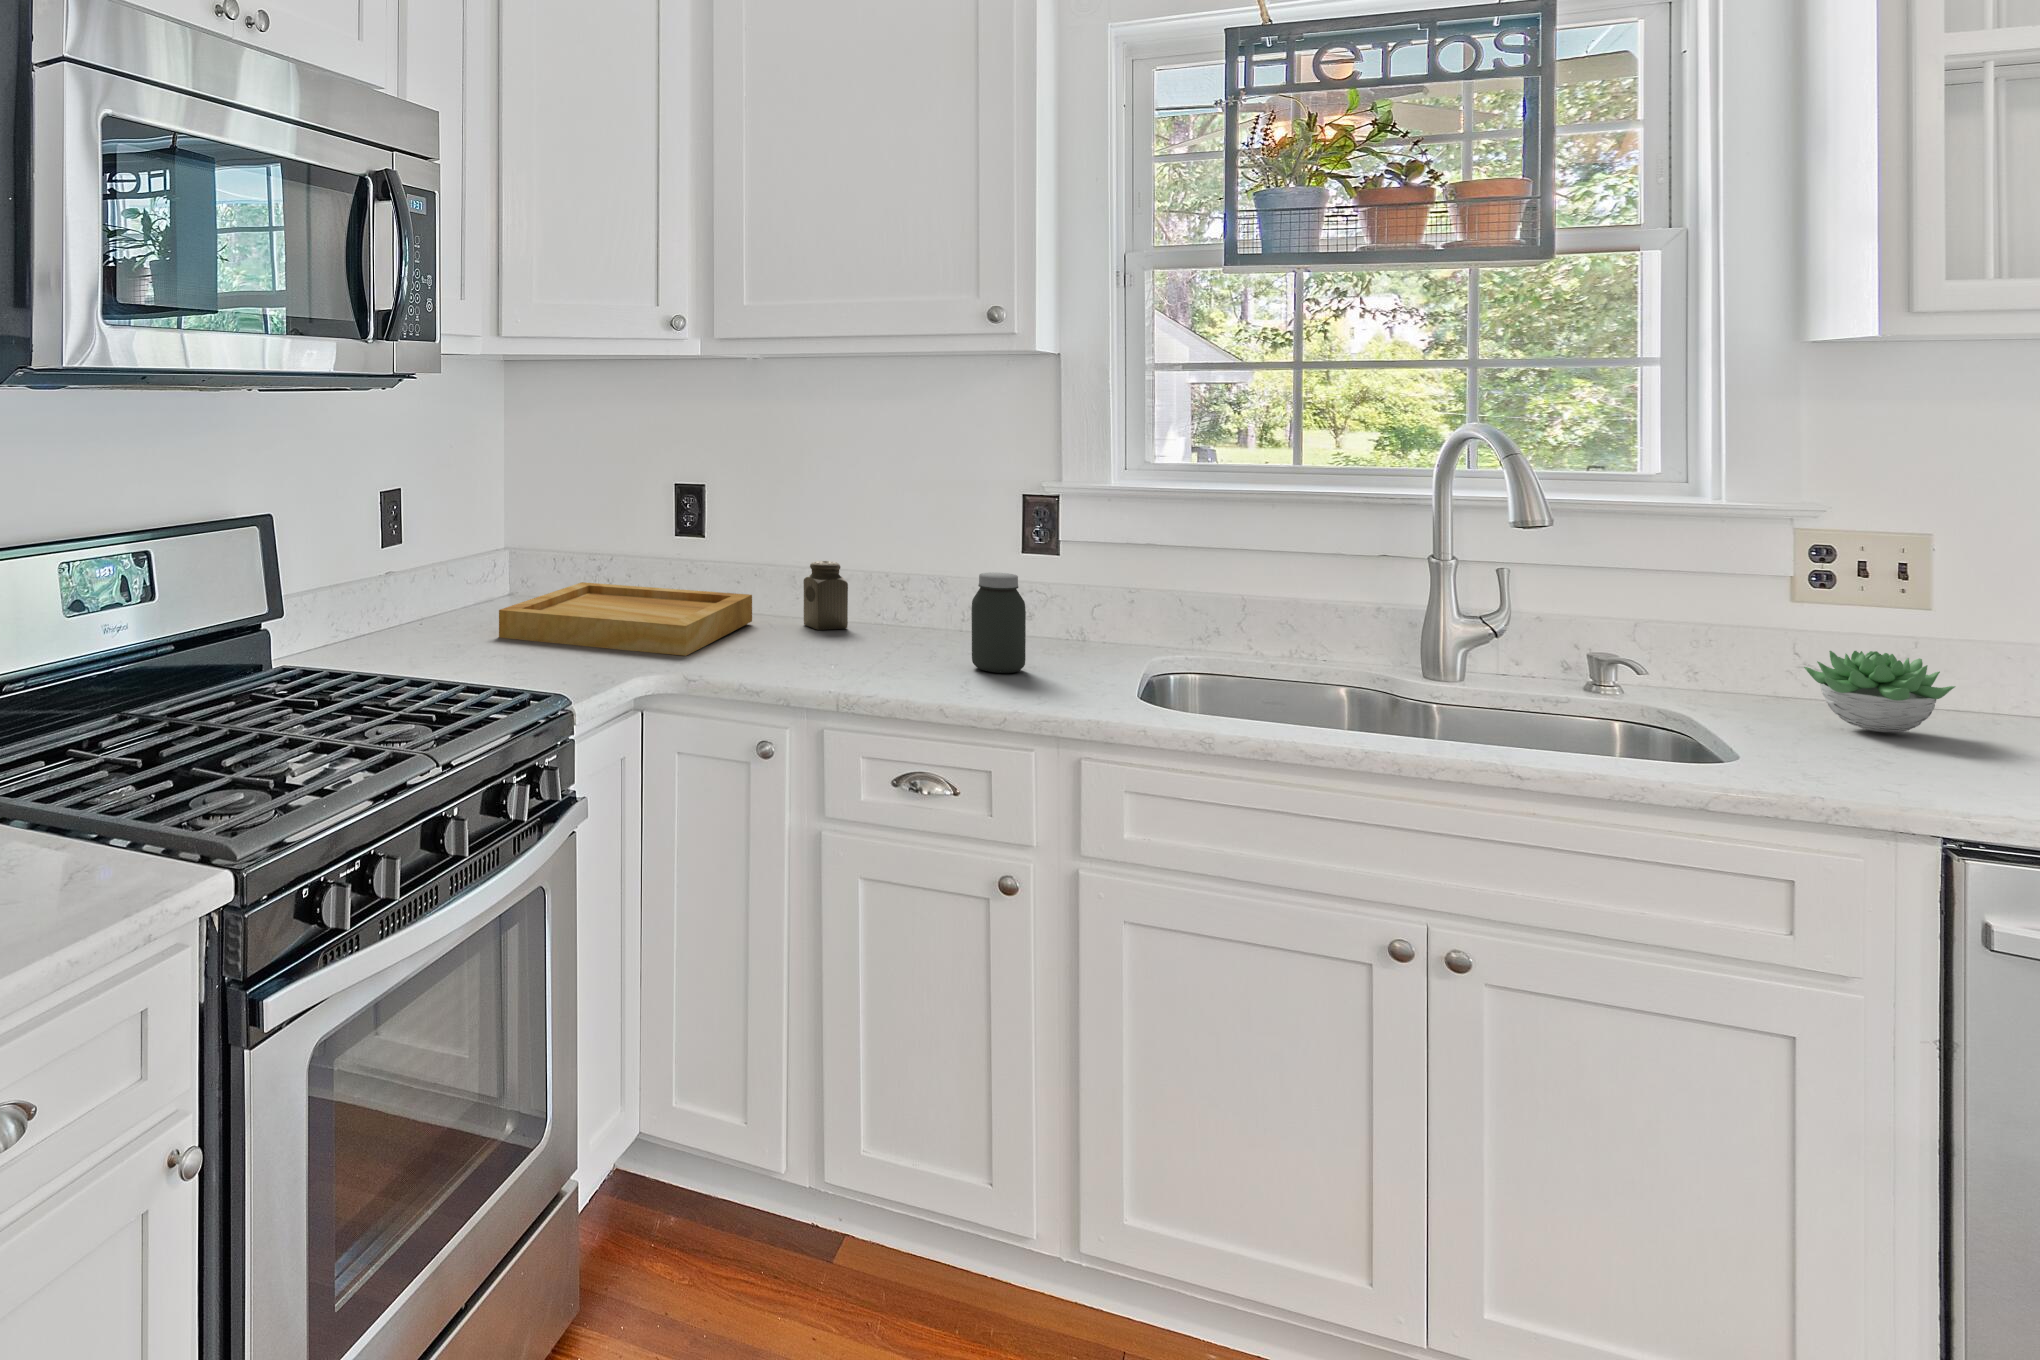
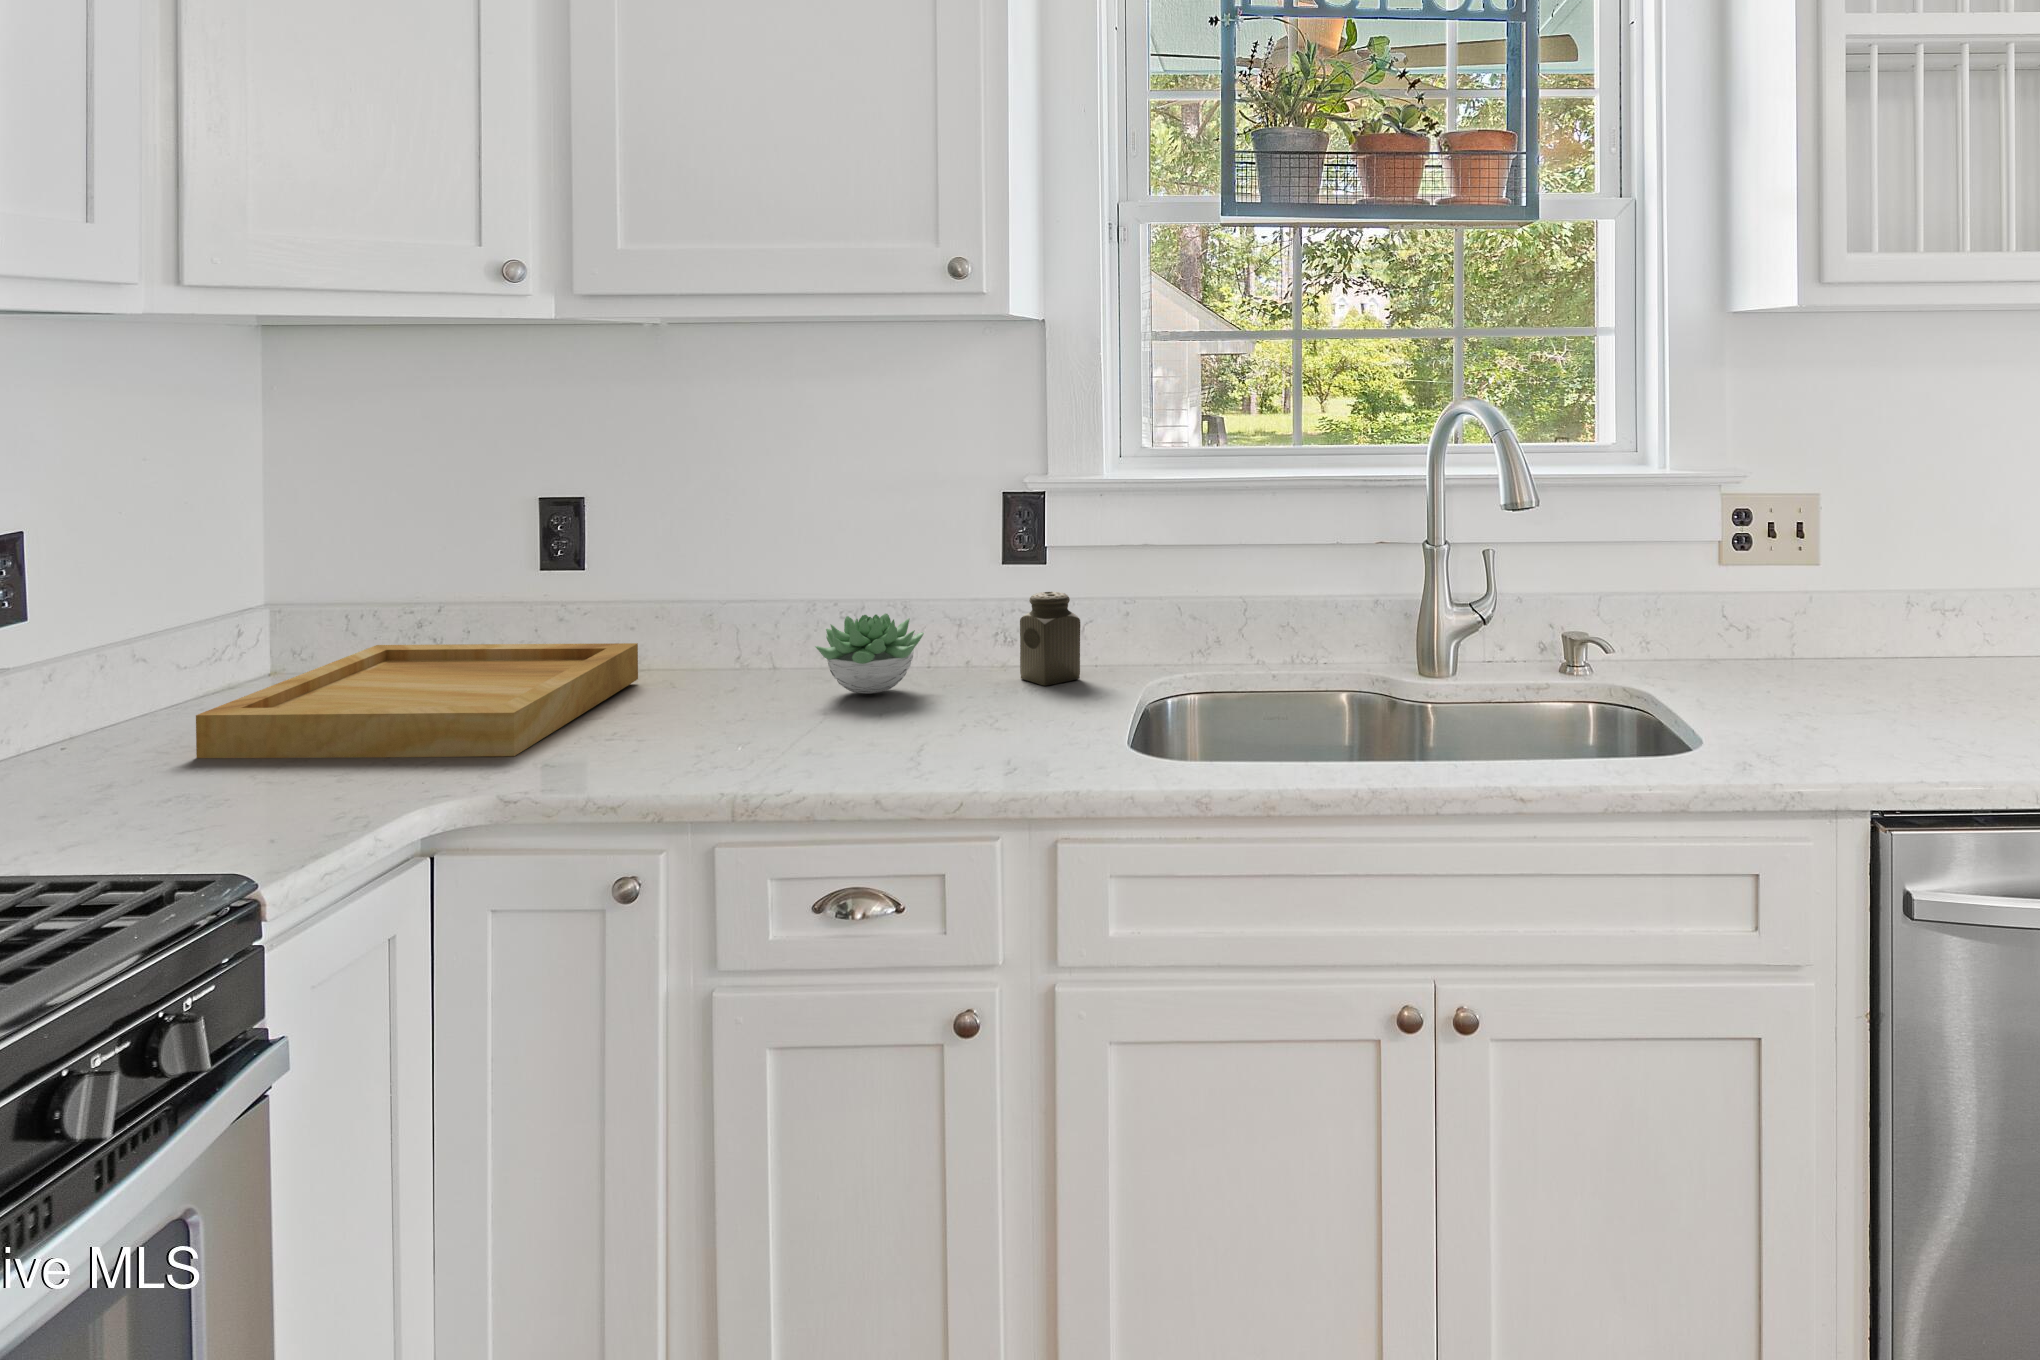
salt shaker: present [803,561,848,630] -> present [1020,592,1080,686]
jar: present [971,573,1026,673] -> none [926,598,993,729]
succulent plant: present [1804,651,1955,732] -> present [815,613,924,694]

